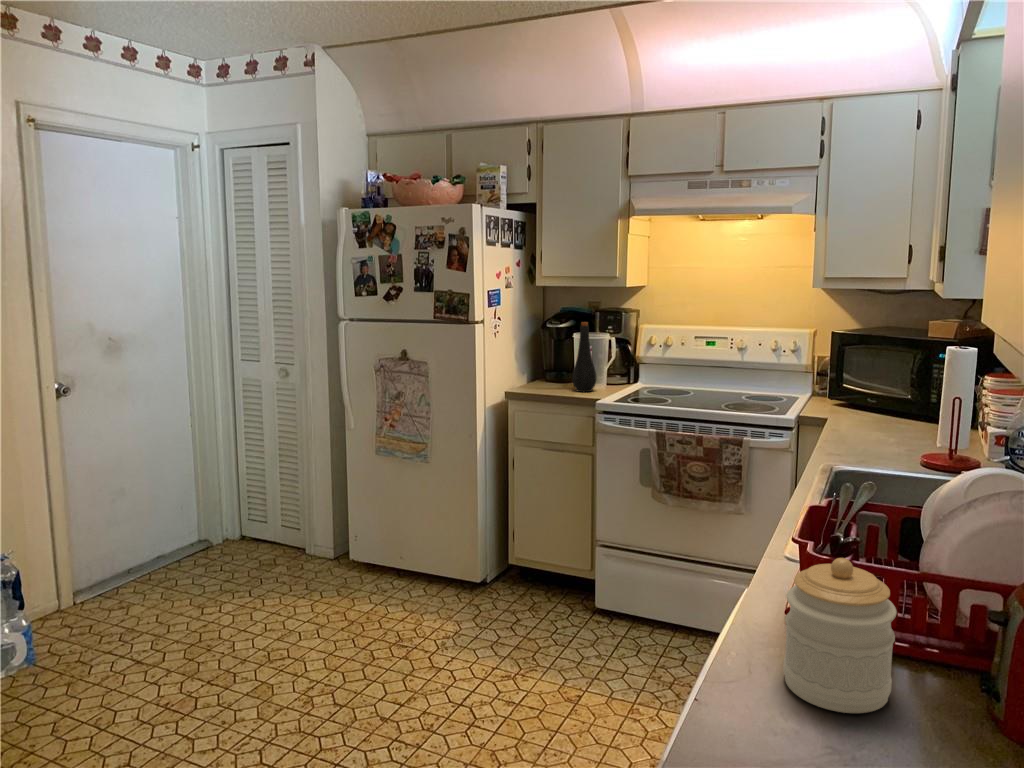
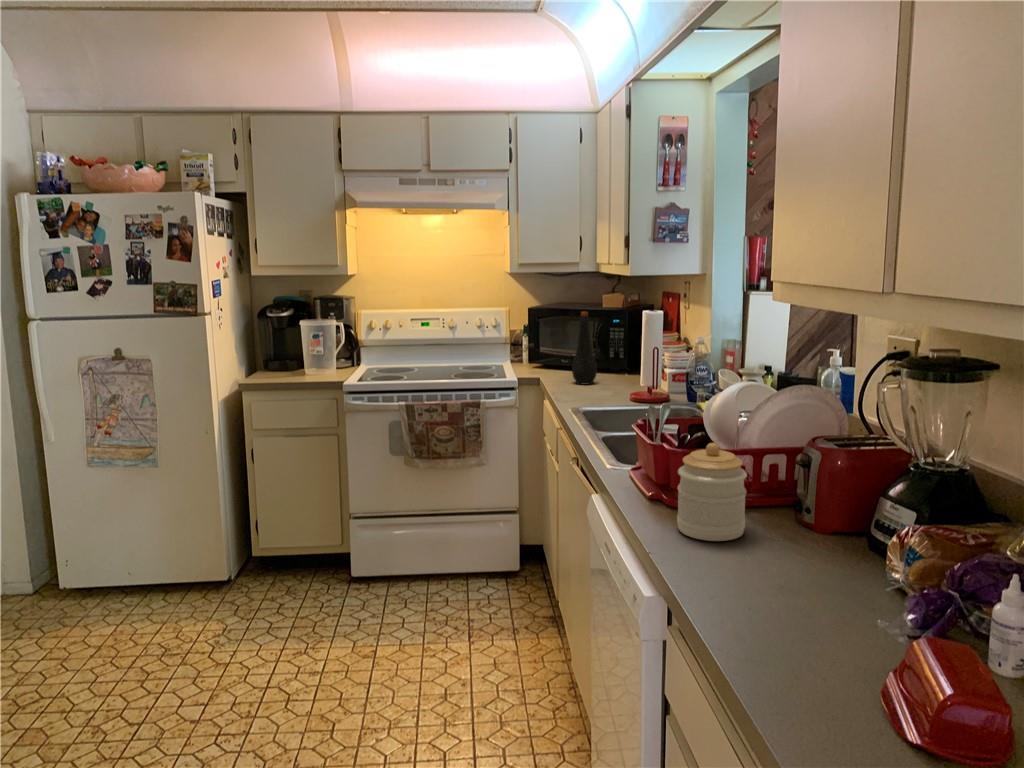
bottle: present [572,322,596,392] -> present [572,312,597,385]

